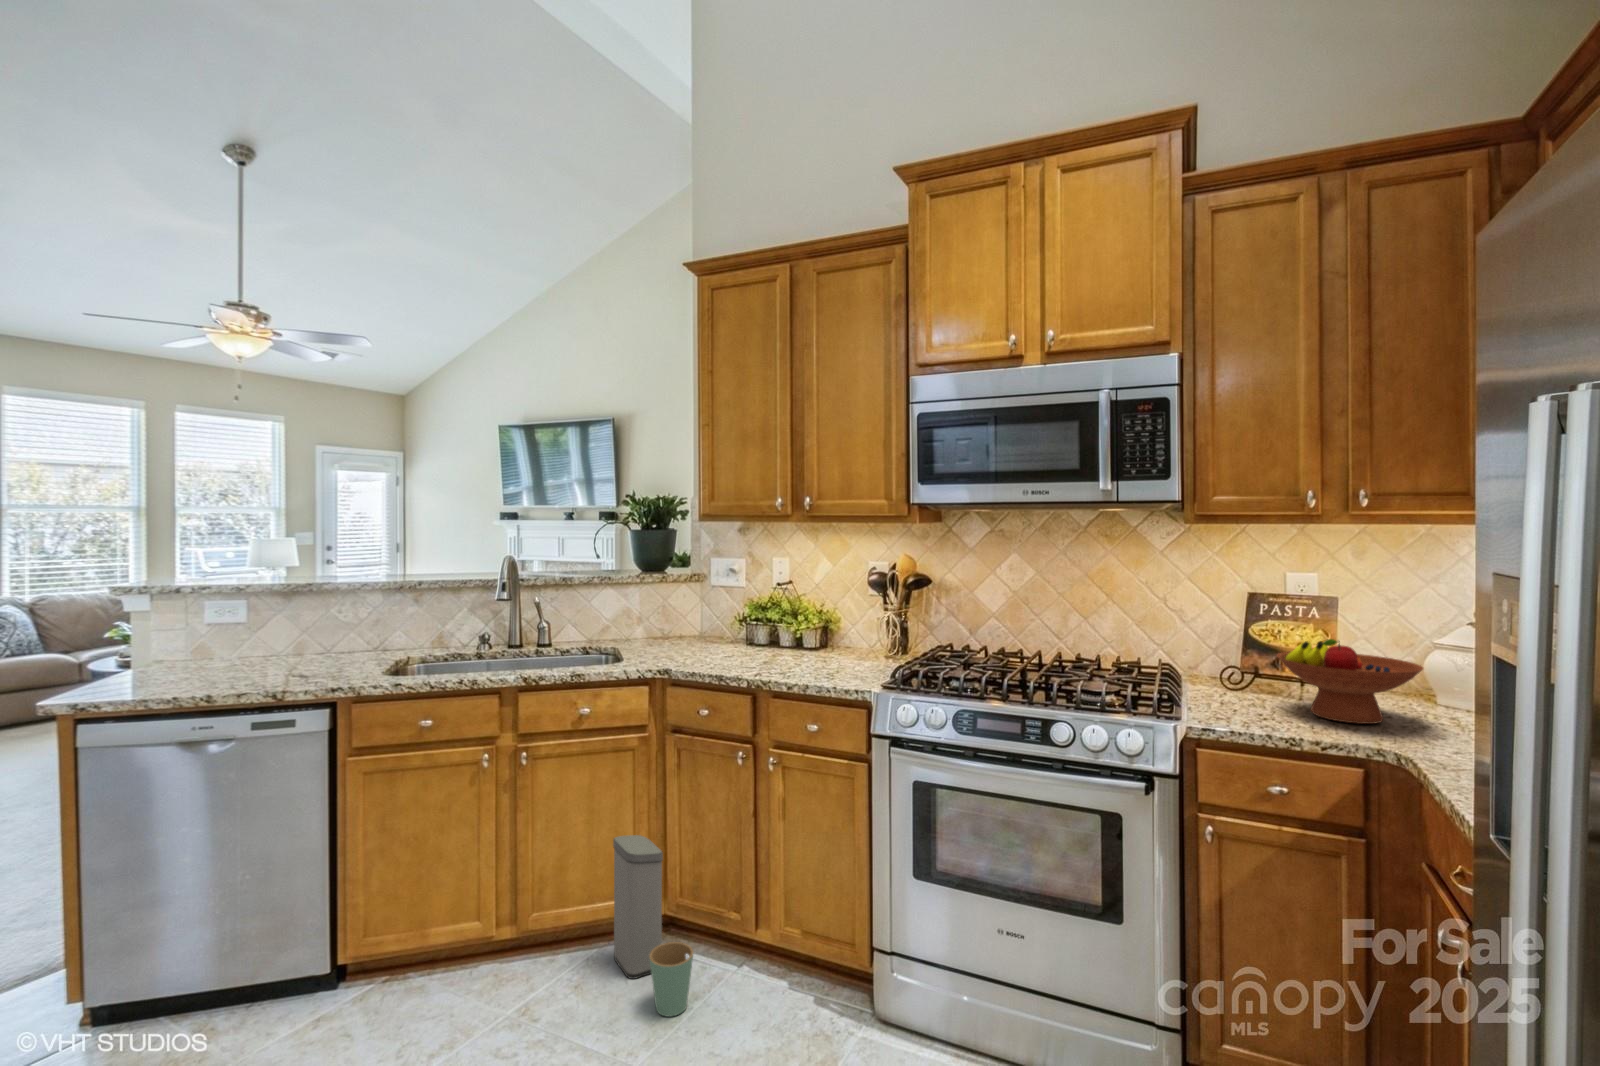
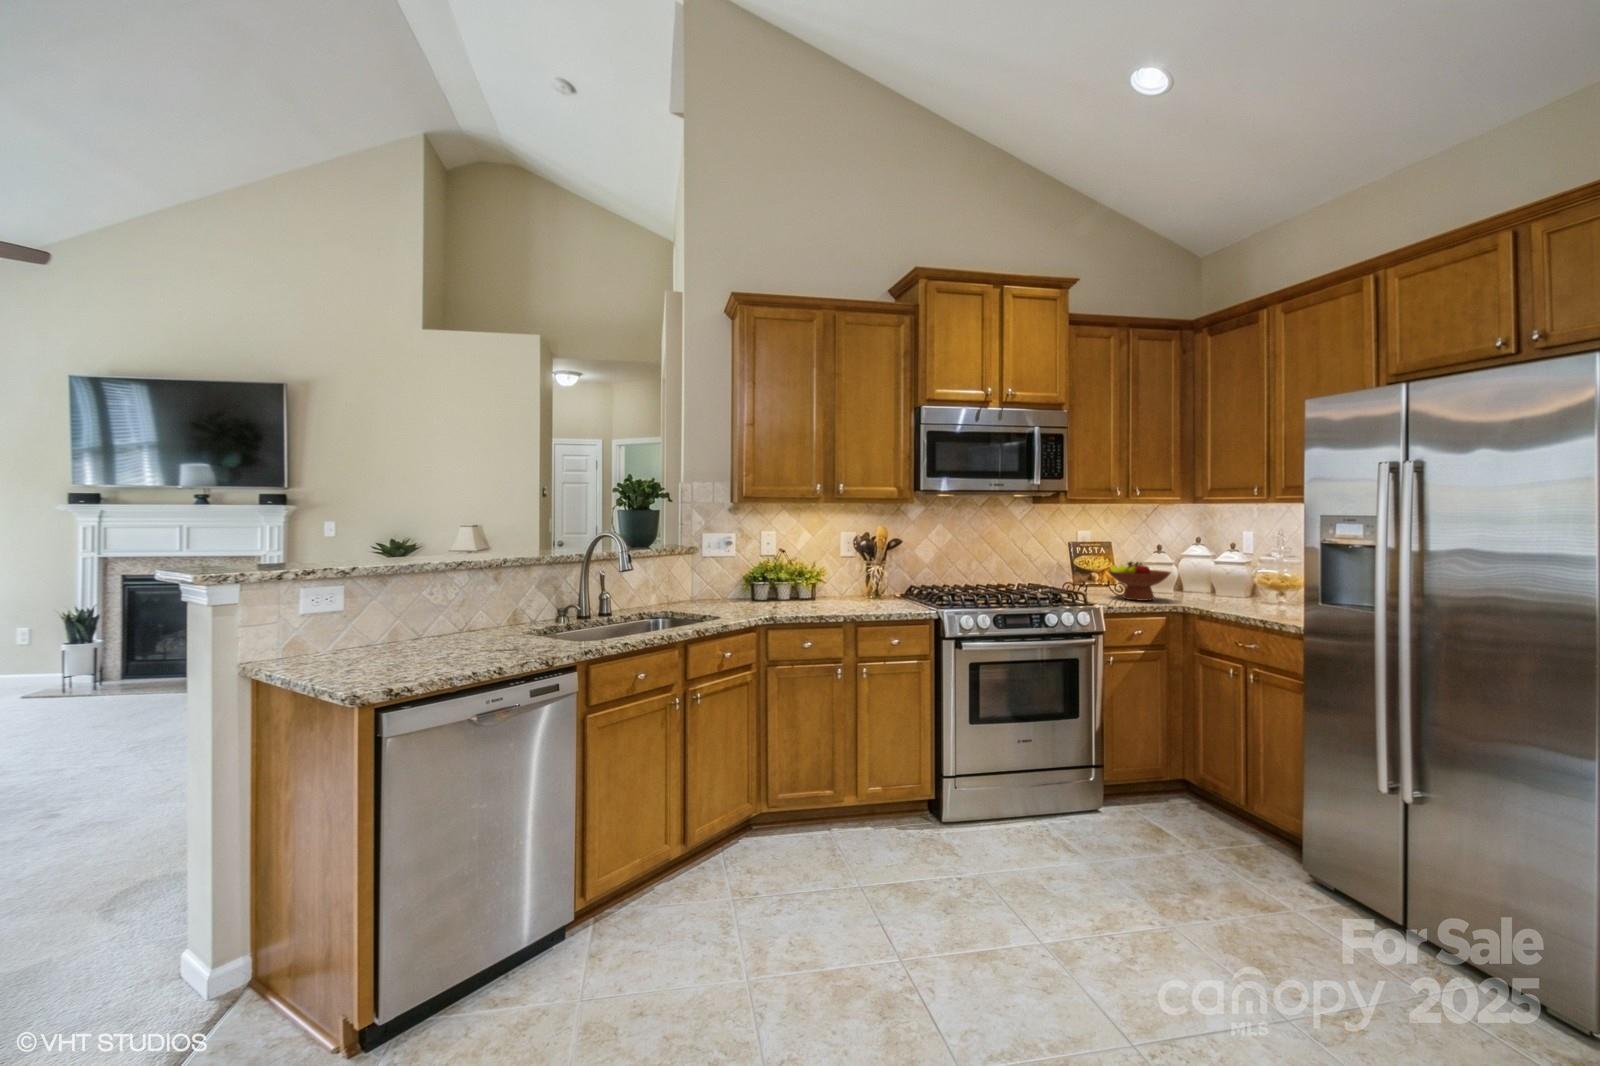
trash can: present [613,835,693,1016] -> none [750,748,850,859]

